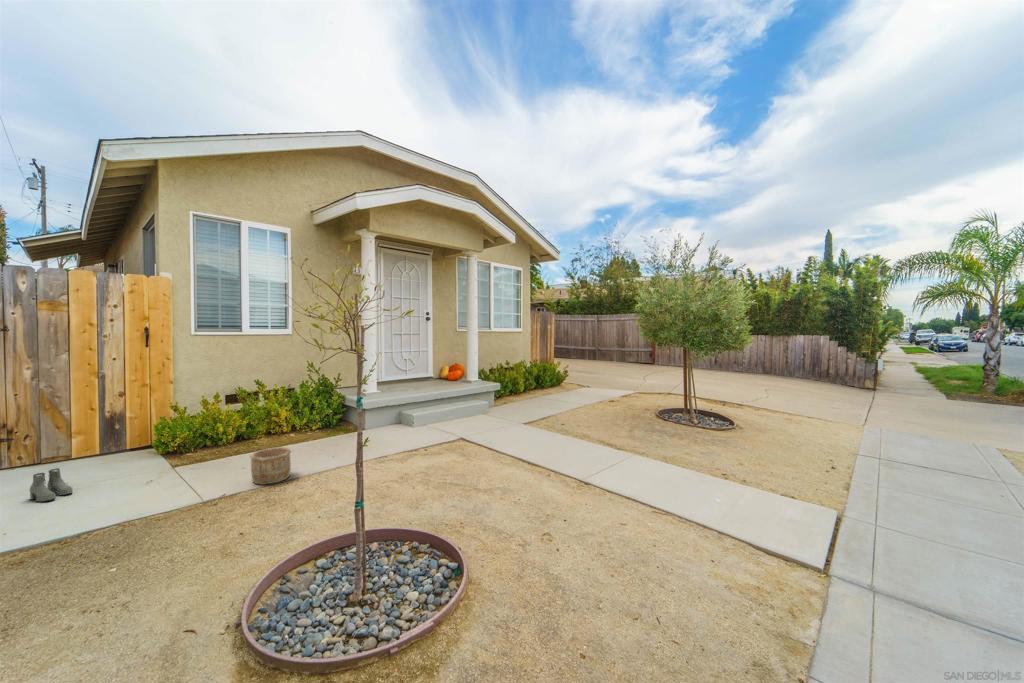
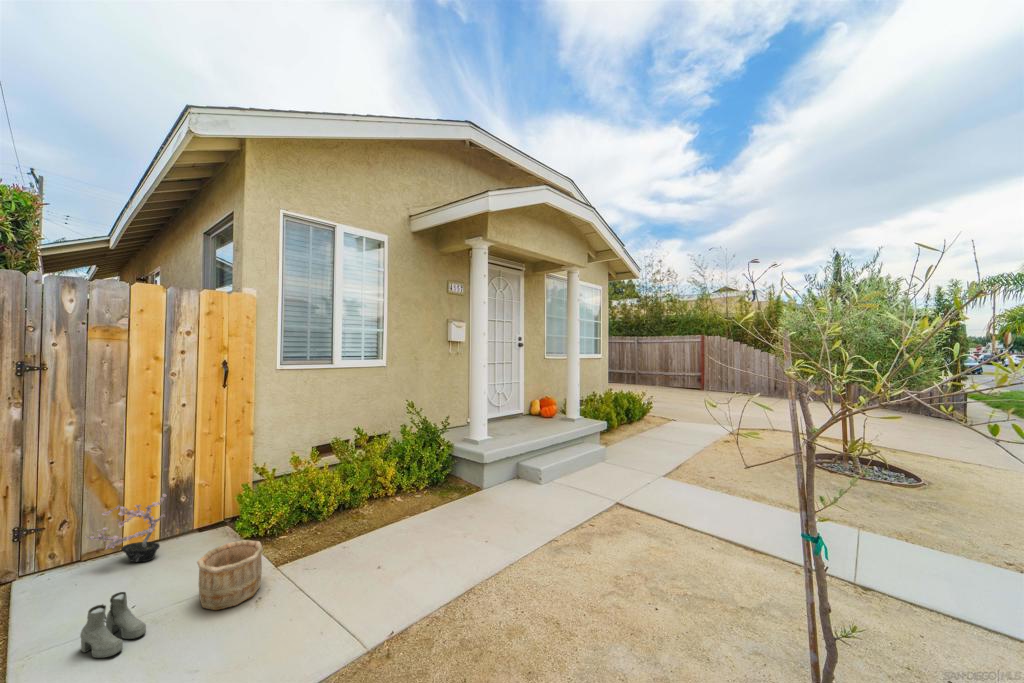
potted plant: none [39,419,103,464] -> present [86,494,166,562]
wooden bucket: present [250,447,291,485] -> present [197,540,263,610]

